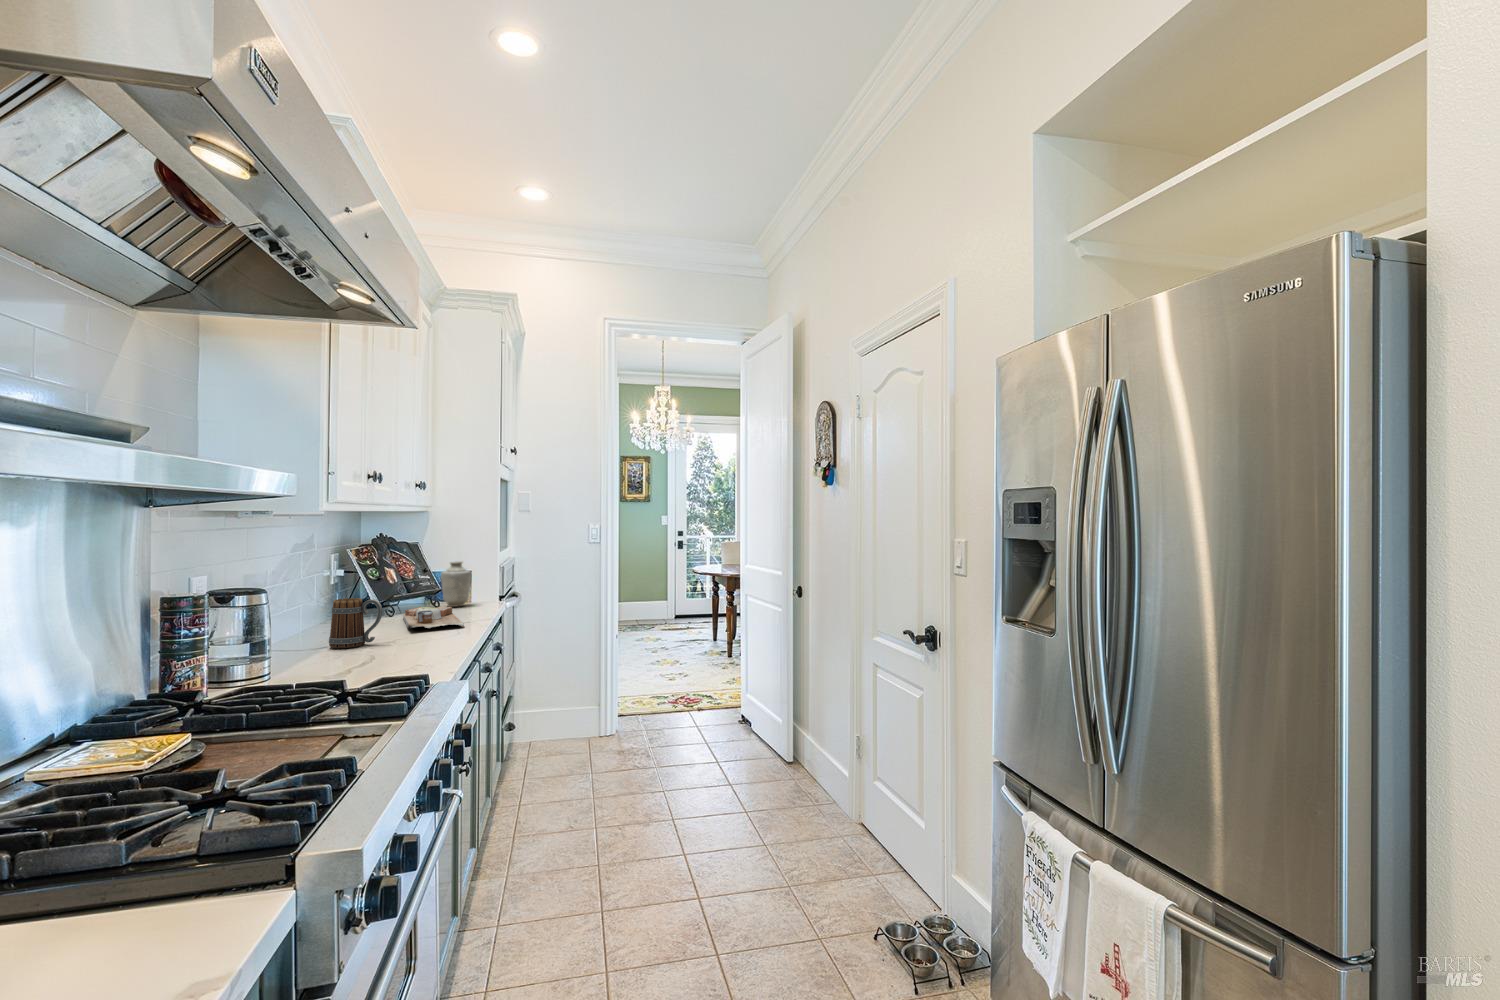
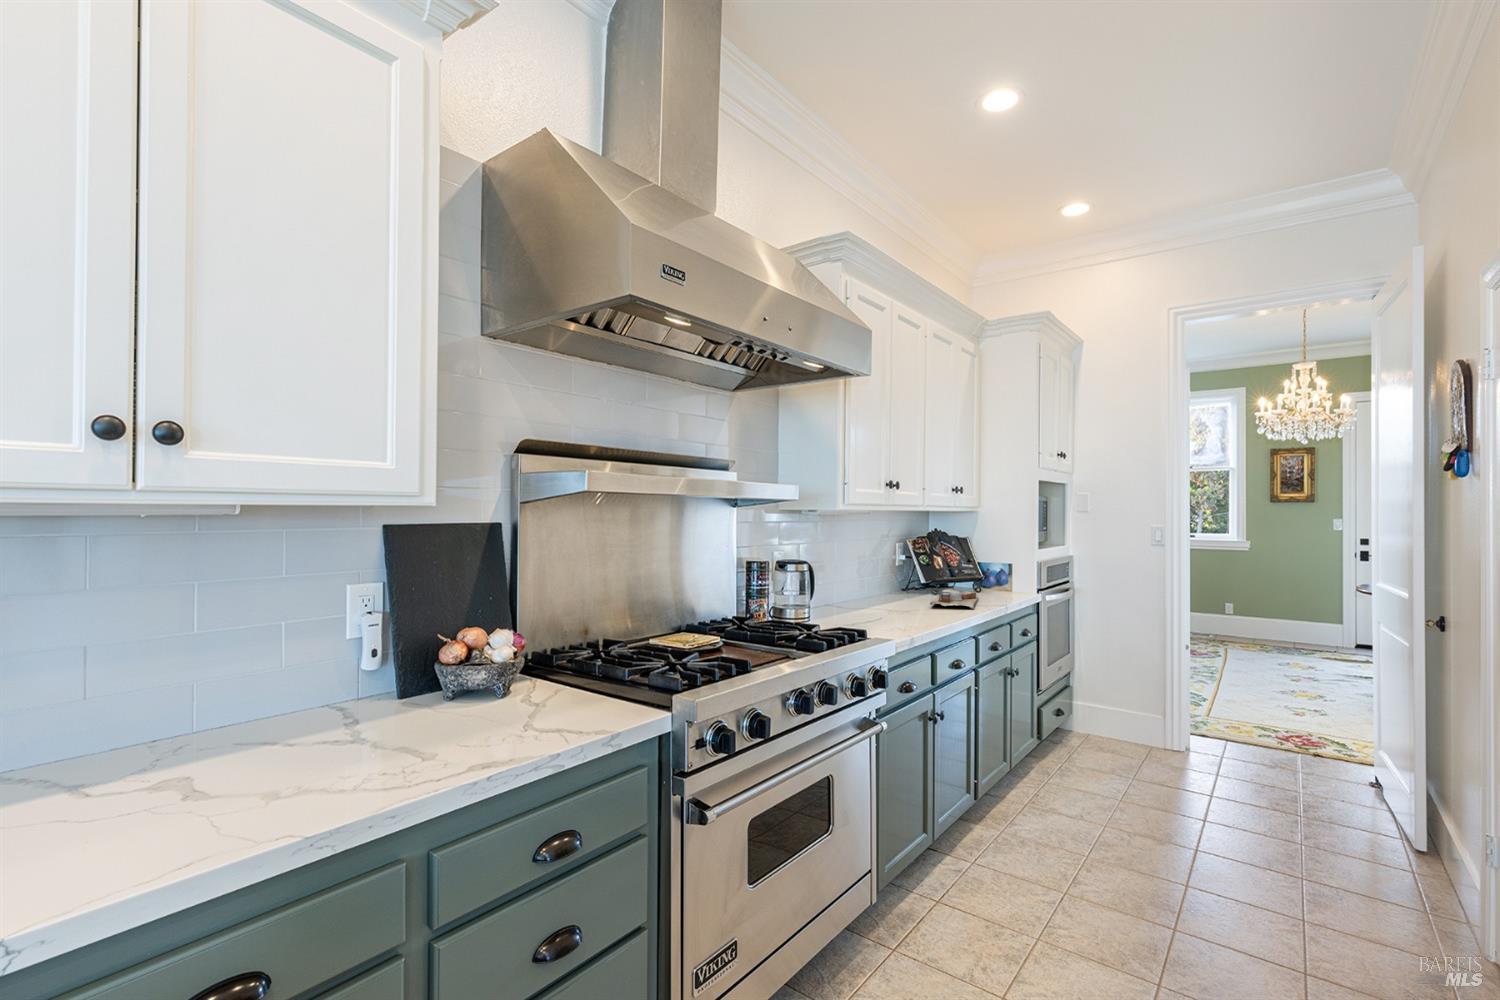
vase: present [441,561,471,607] -> none [978,554,1004,594]
mug: present [329,598,382,648] -> none [868,575,903,612]

